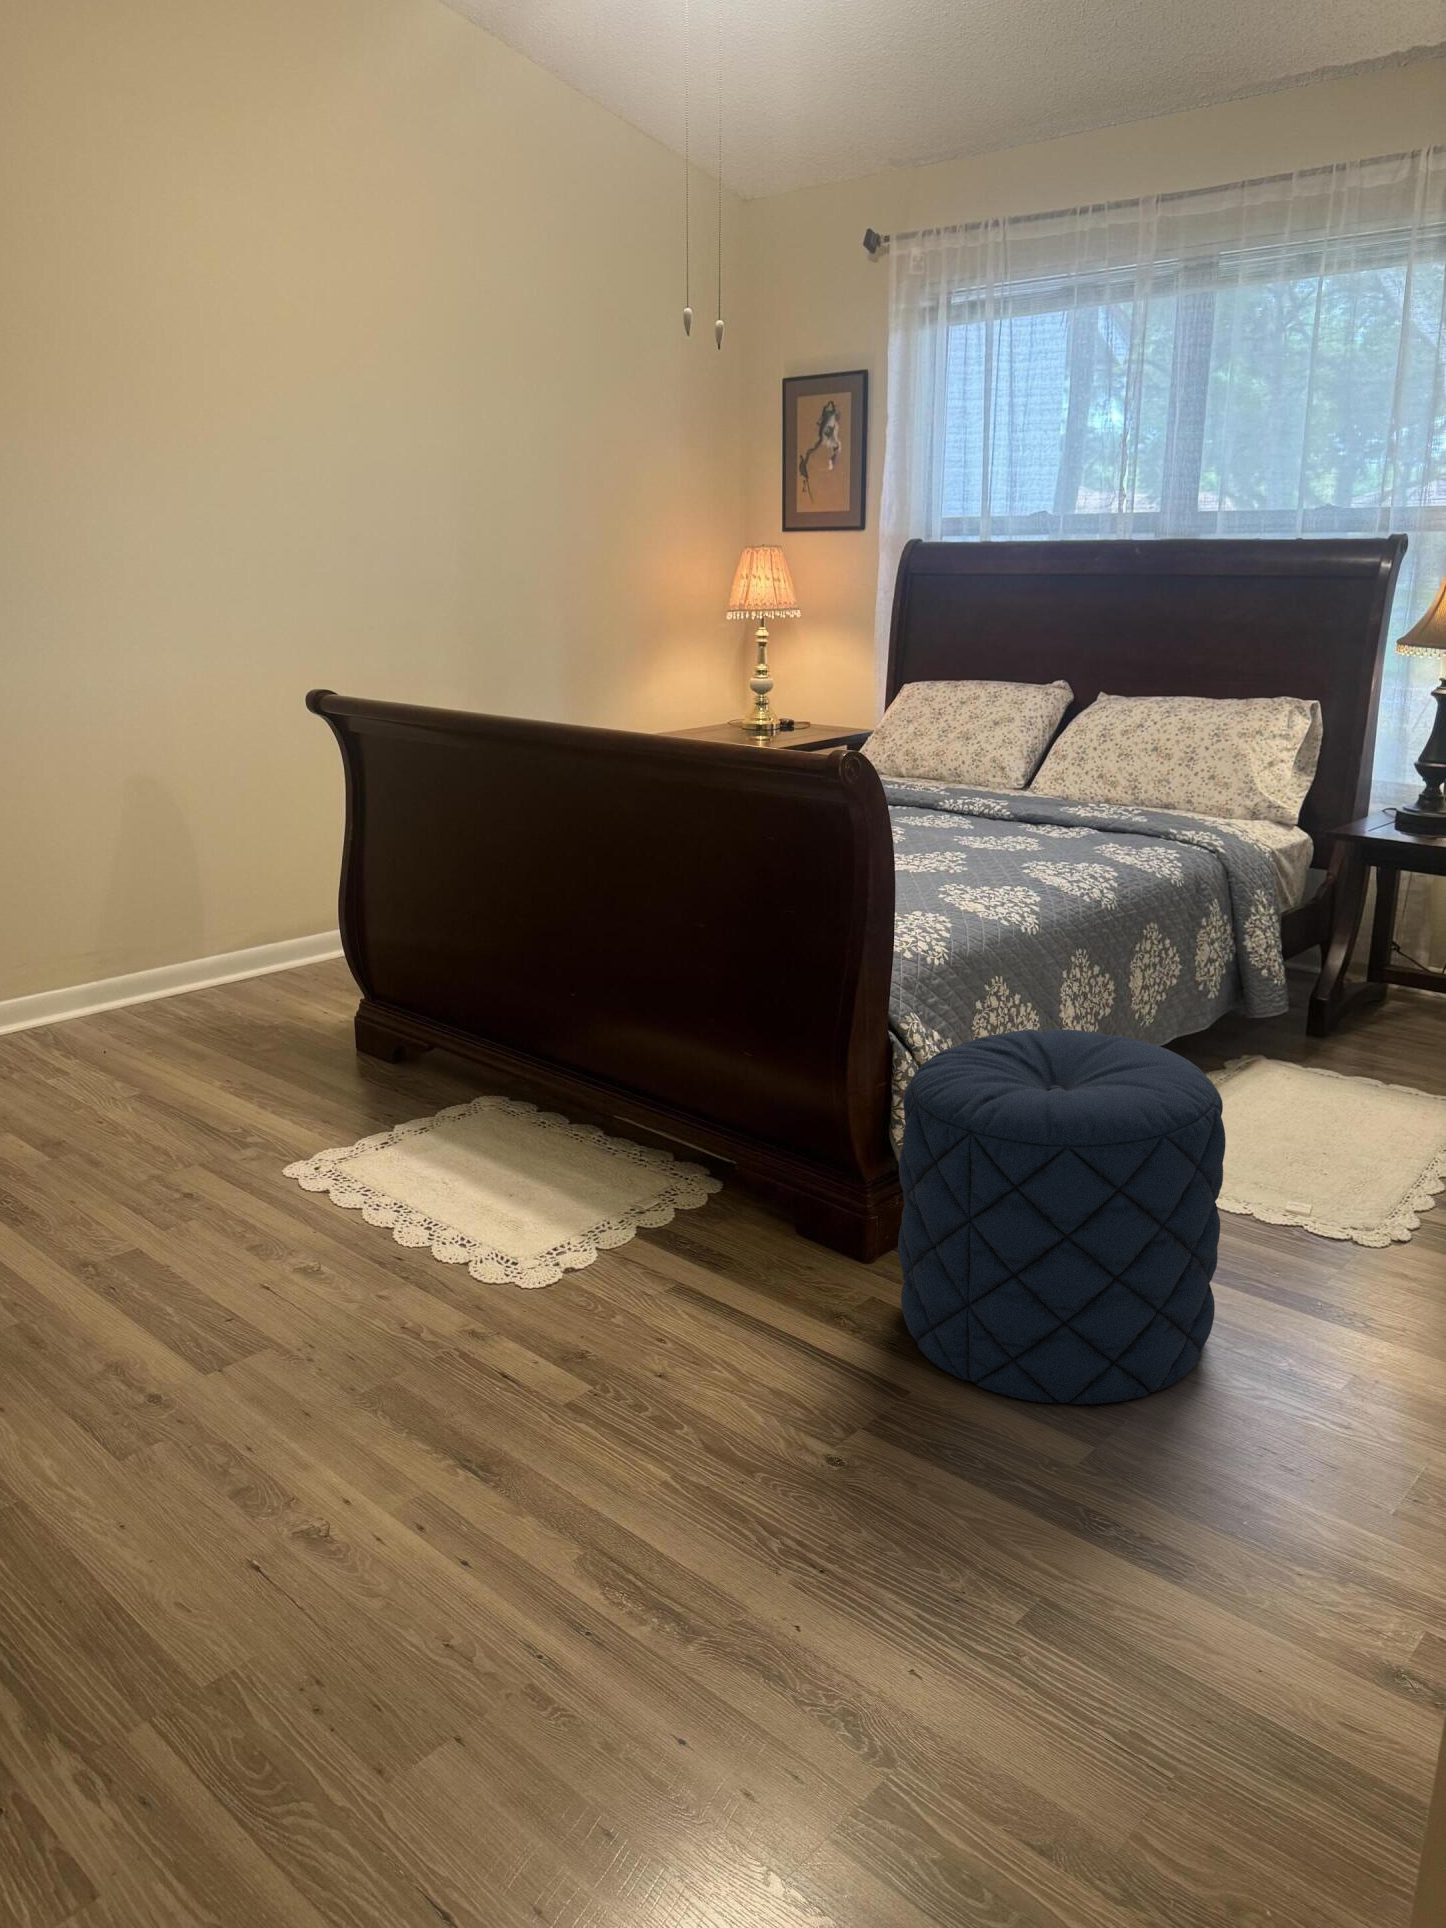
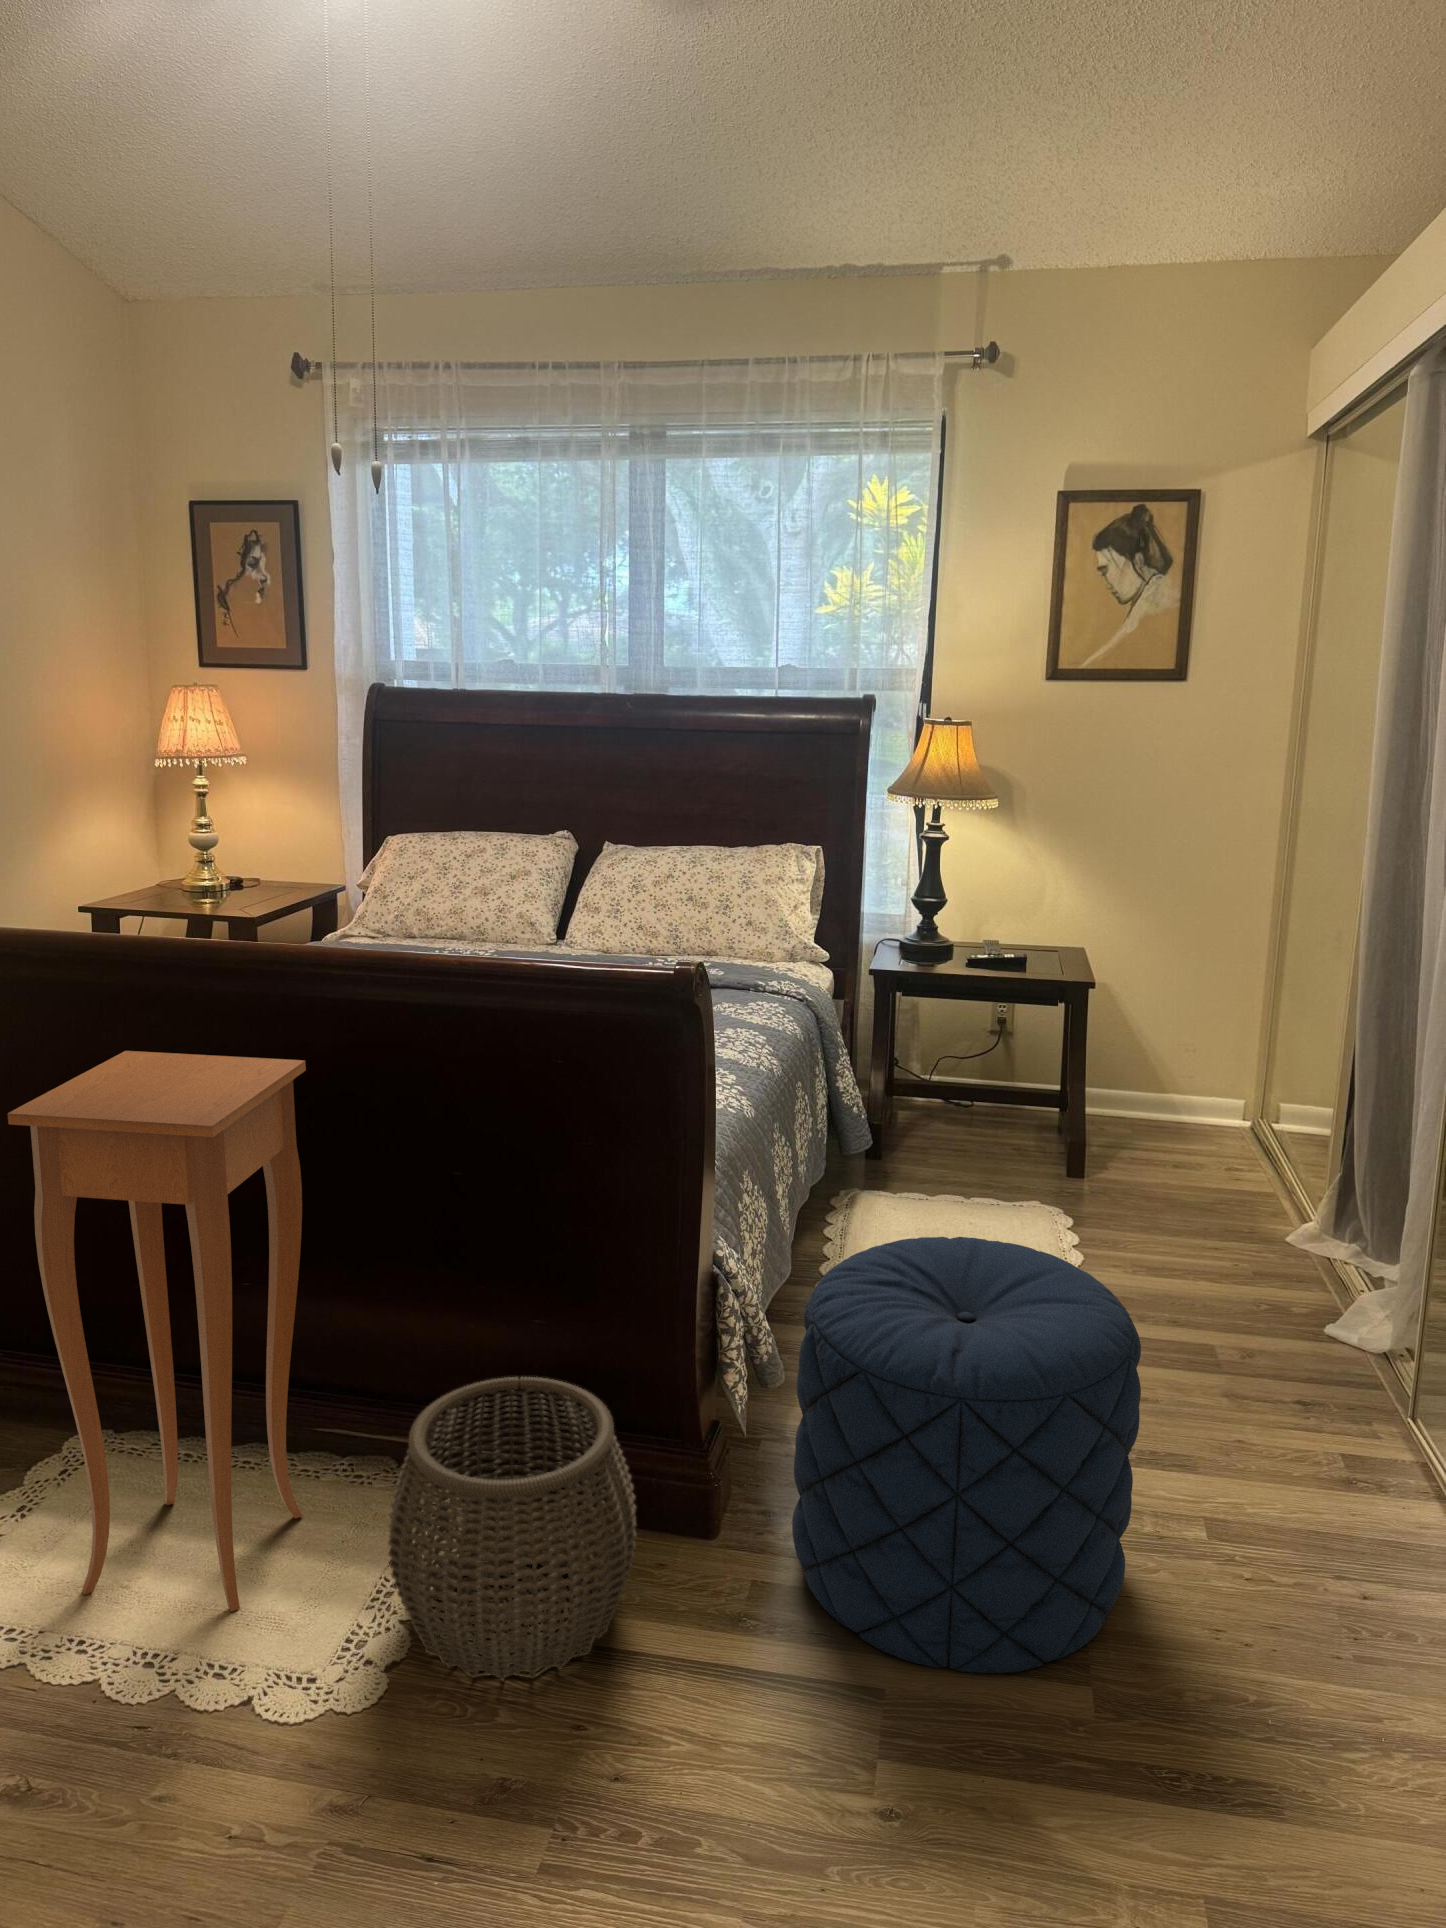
side table: none [375,802,591,1218] -> present [8,1051,306,1612]
woven basket: none [574,1083,774,1301] -> present [388,1377,637,1681]

